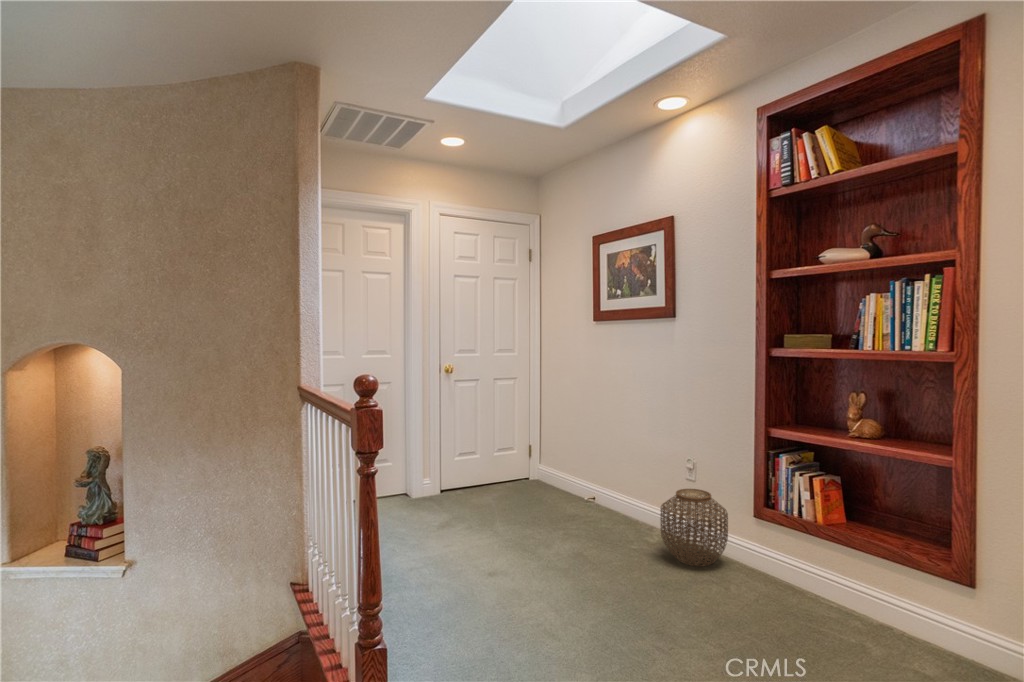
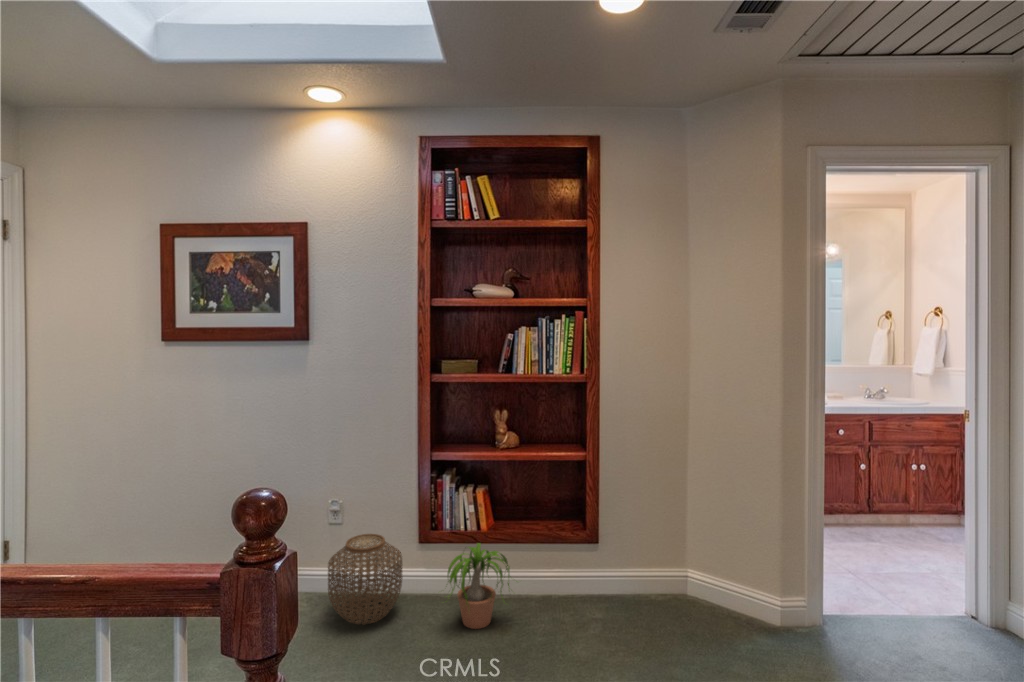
potted plant: none [728,526,830,612] -> present [448,543,510,629]

